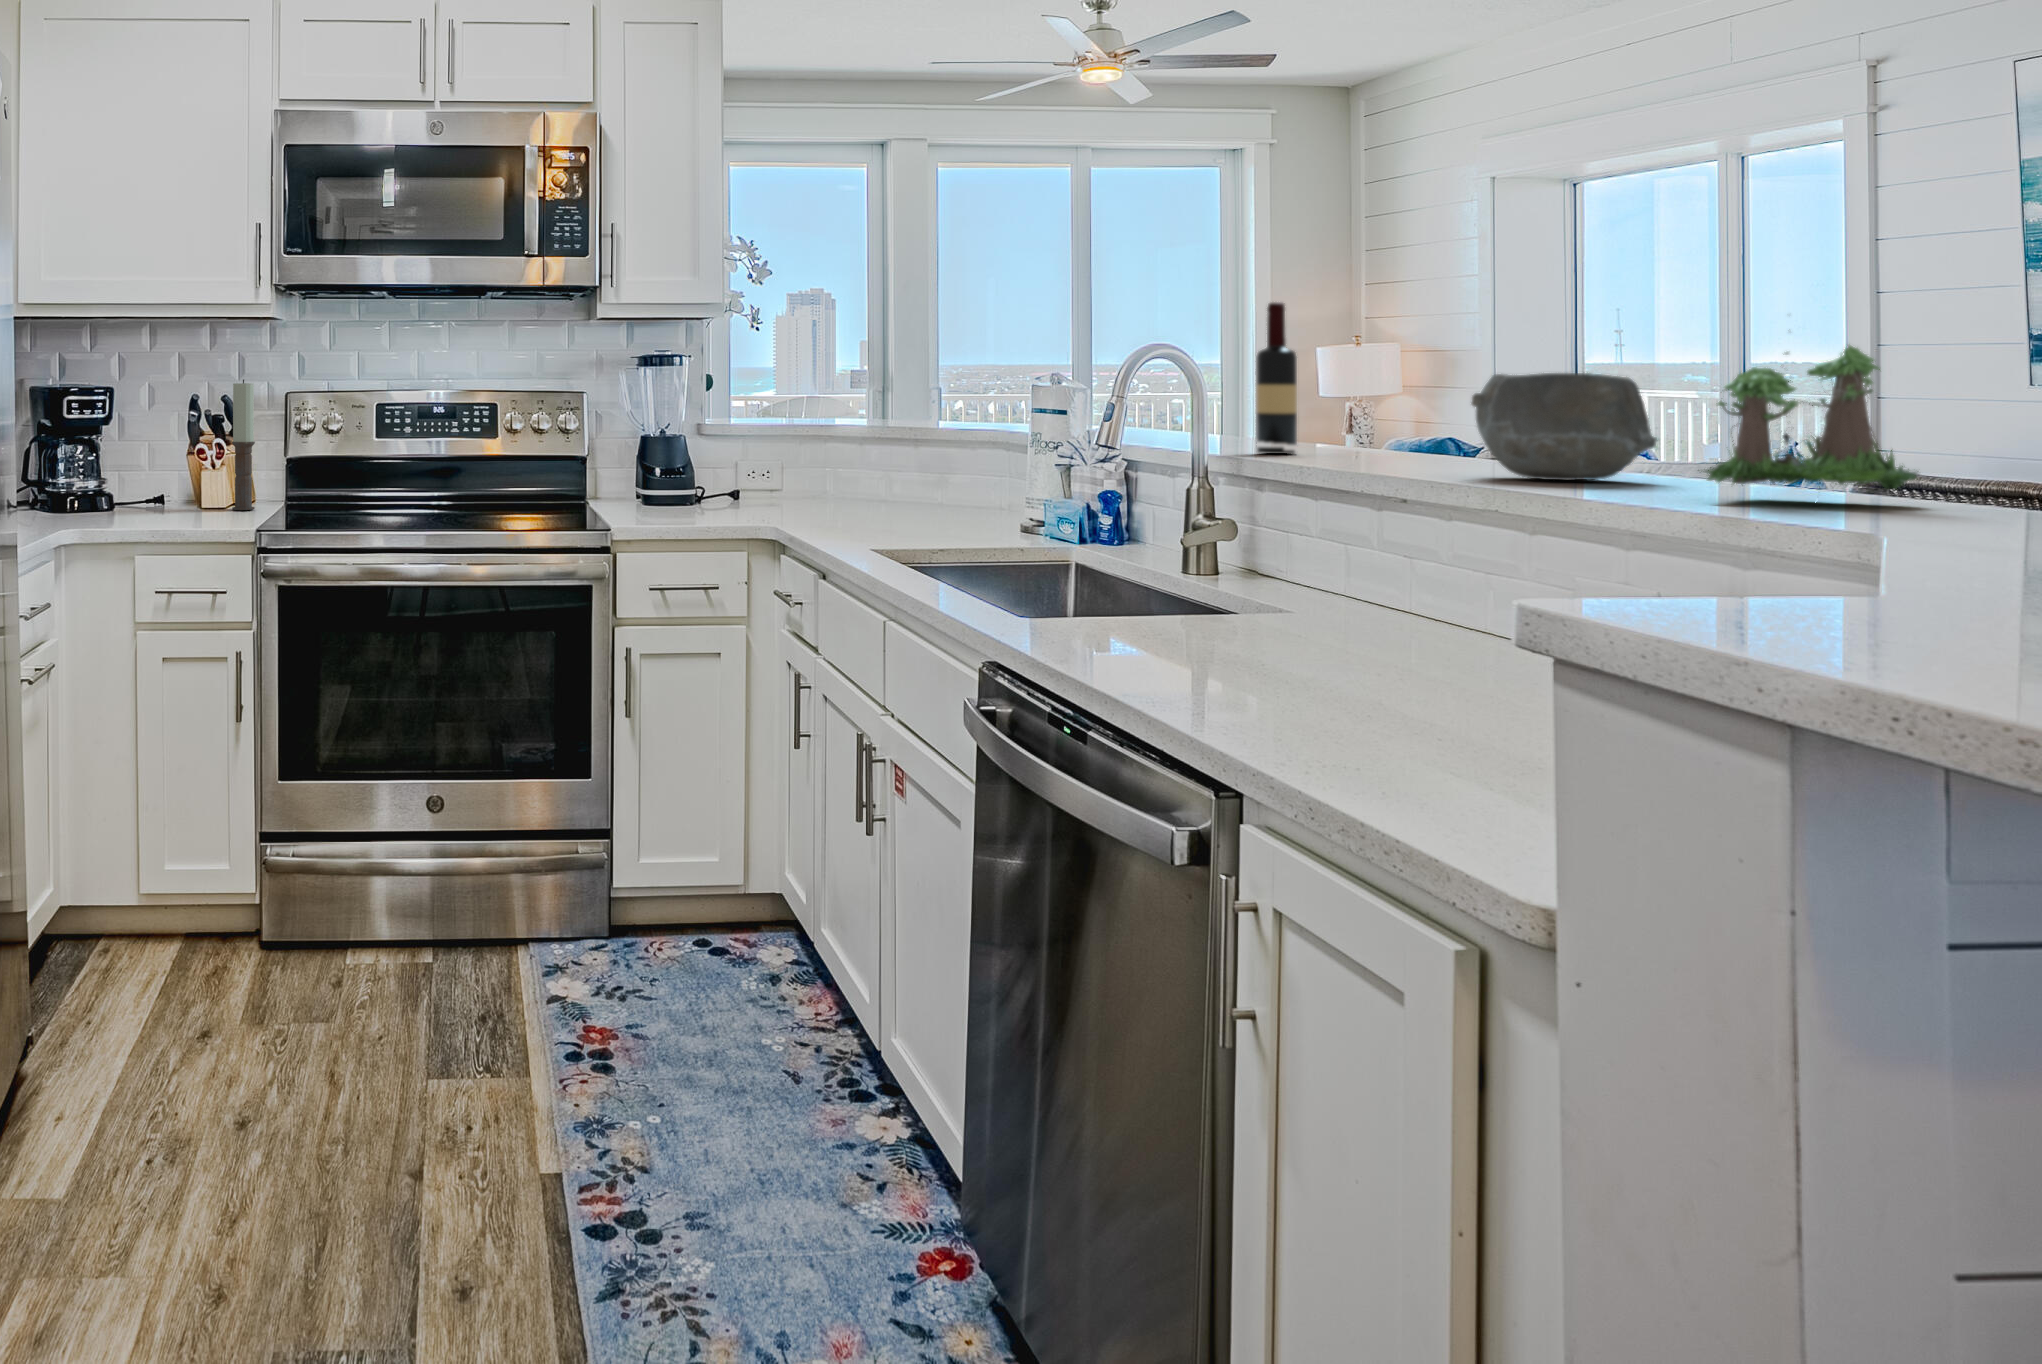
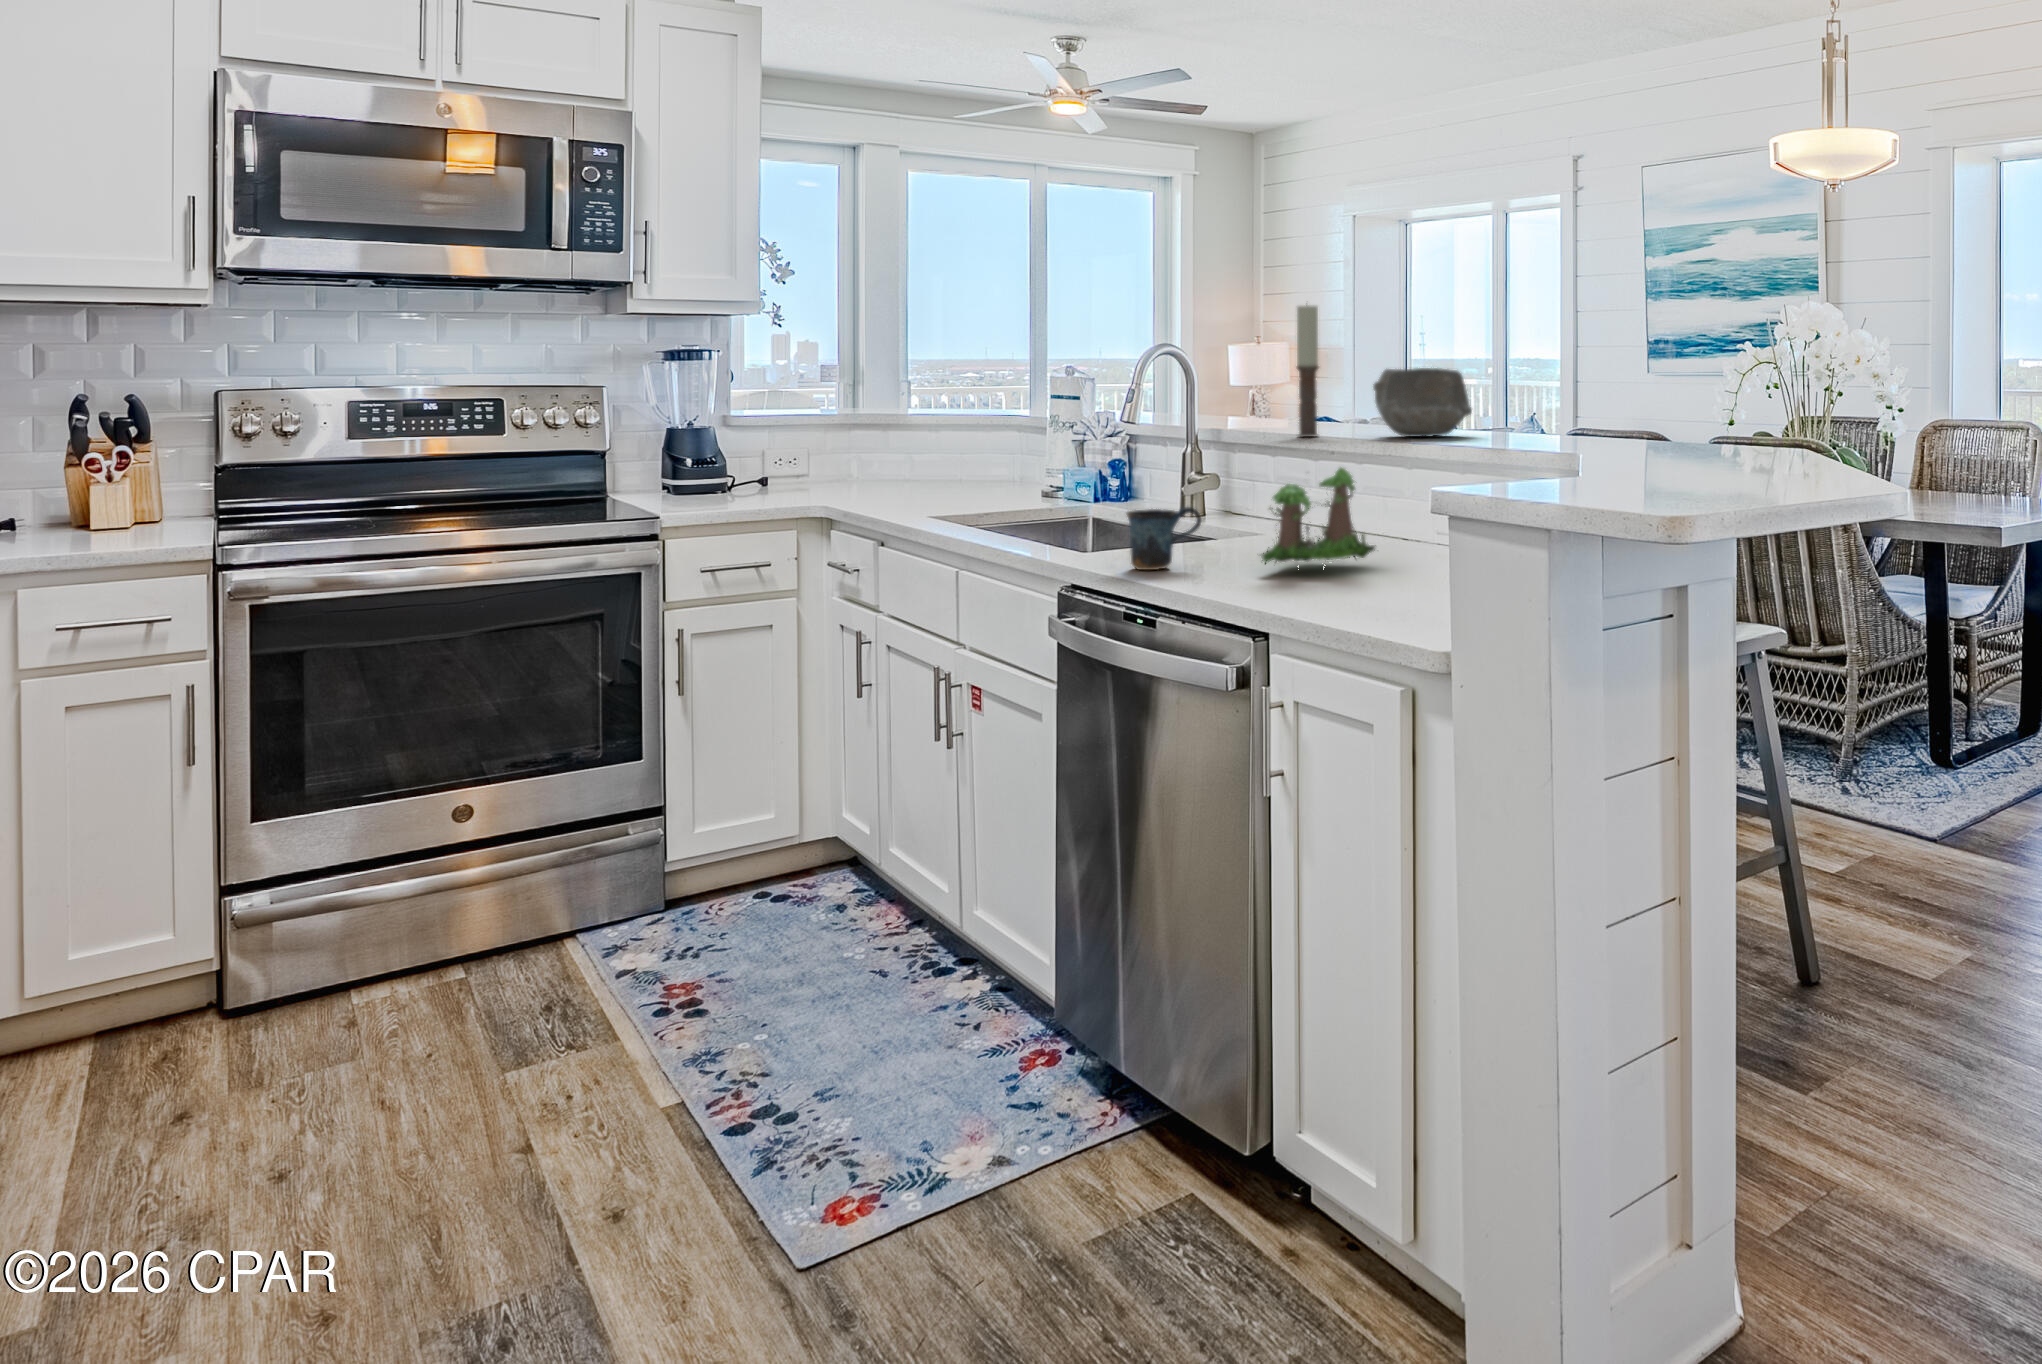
wine bottle: present [1256,302,1297,454] -> none [1221,314,1249,425]
plant: present [1698,345,1917,489] -> present [1261,468,1376,563]
candle: present [232,380,255,510] -> present [1297,305,1319,437]
mug: none [1051,559,1159,644] -> present [1127,507,1201,570]

